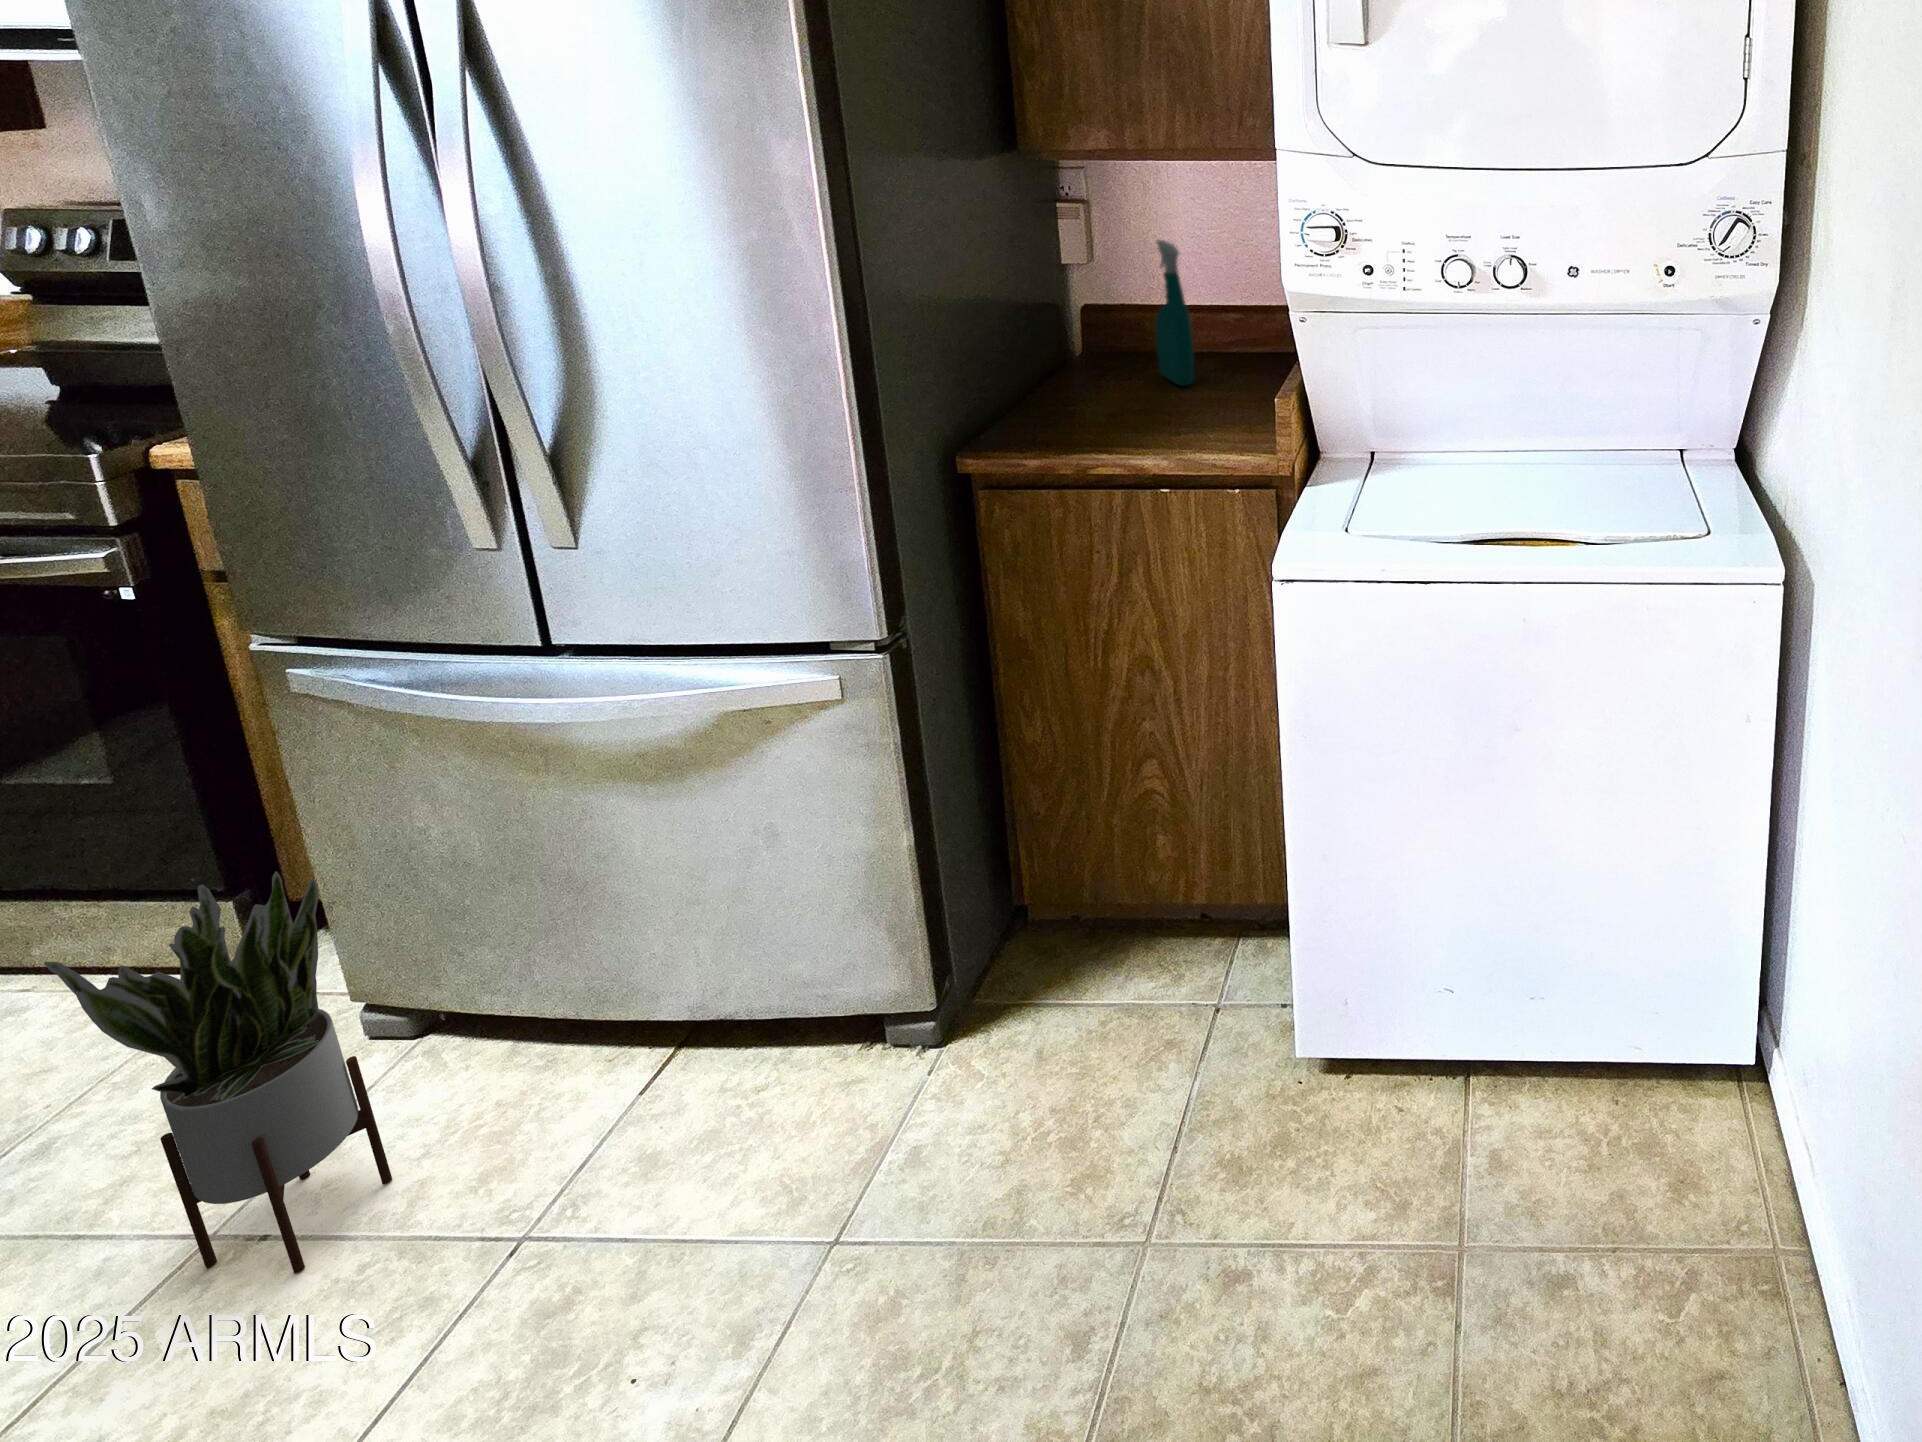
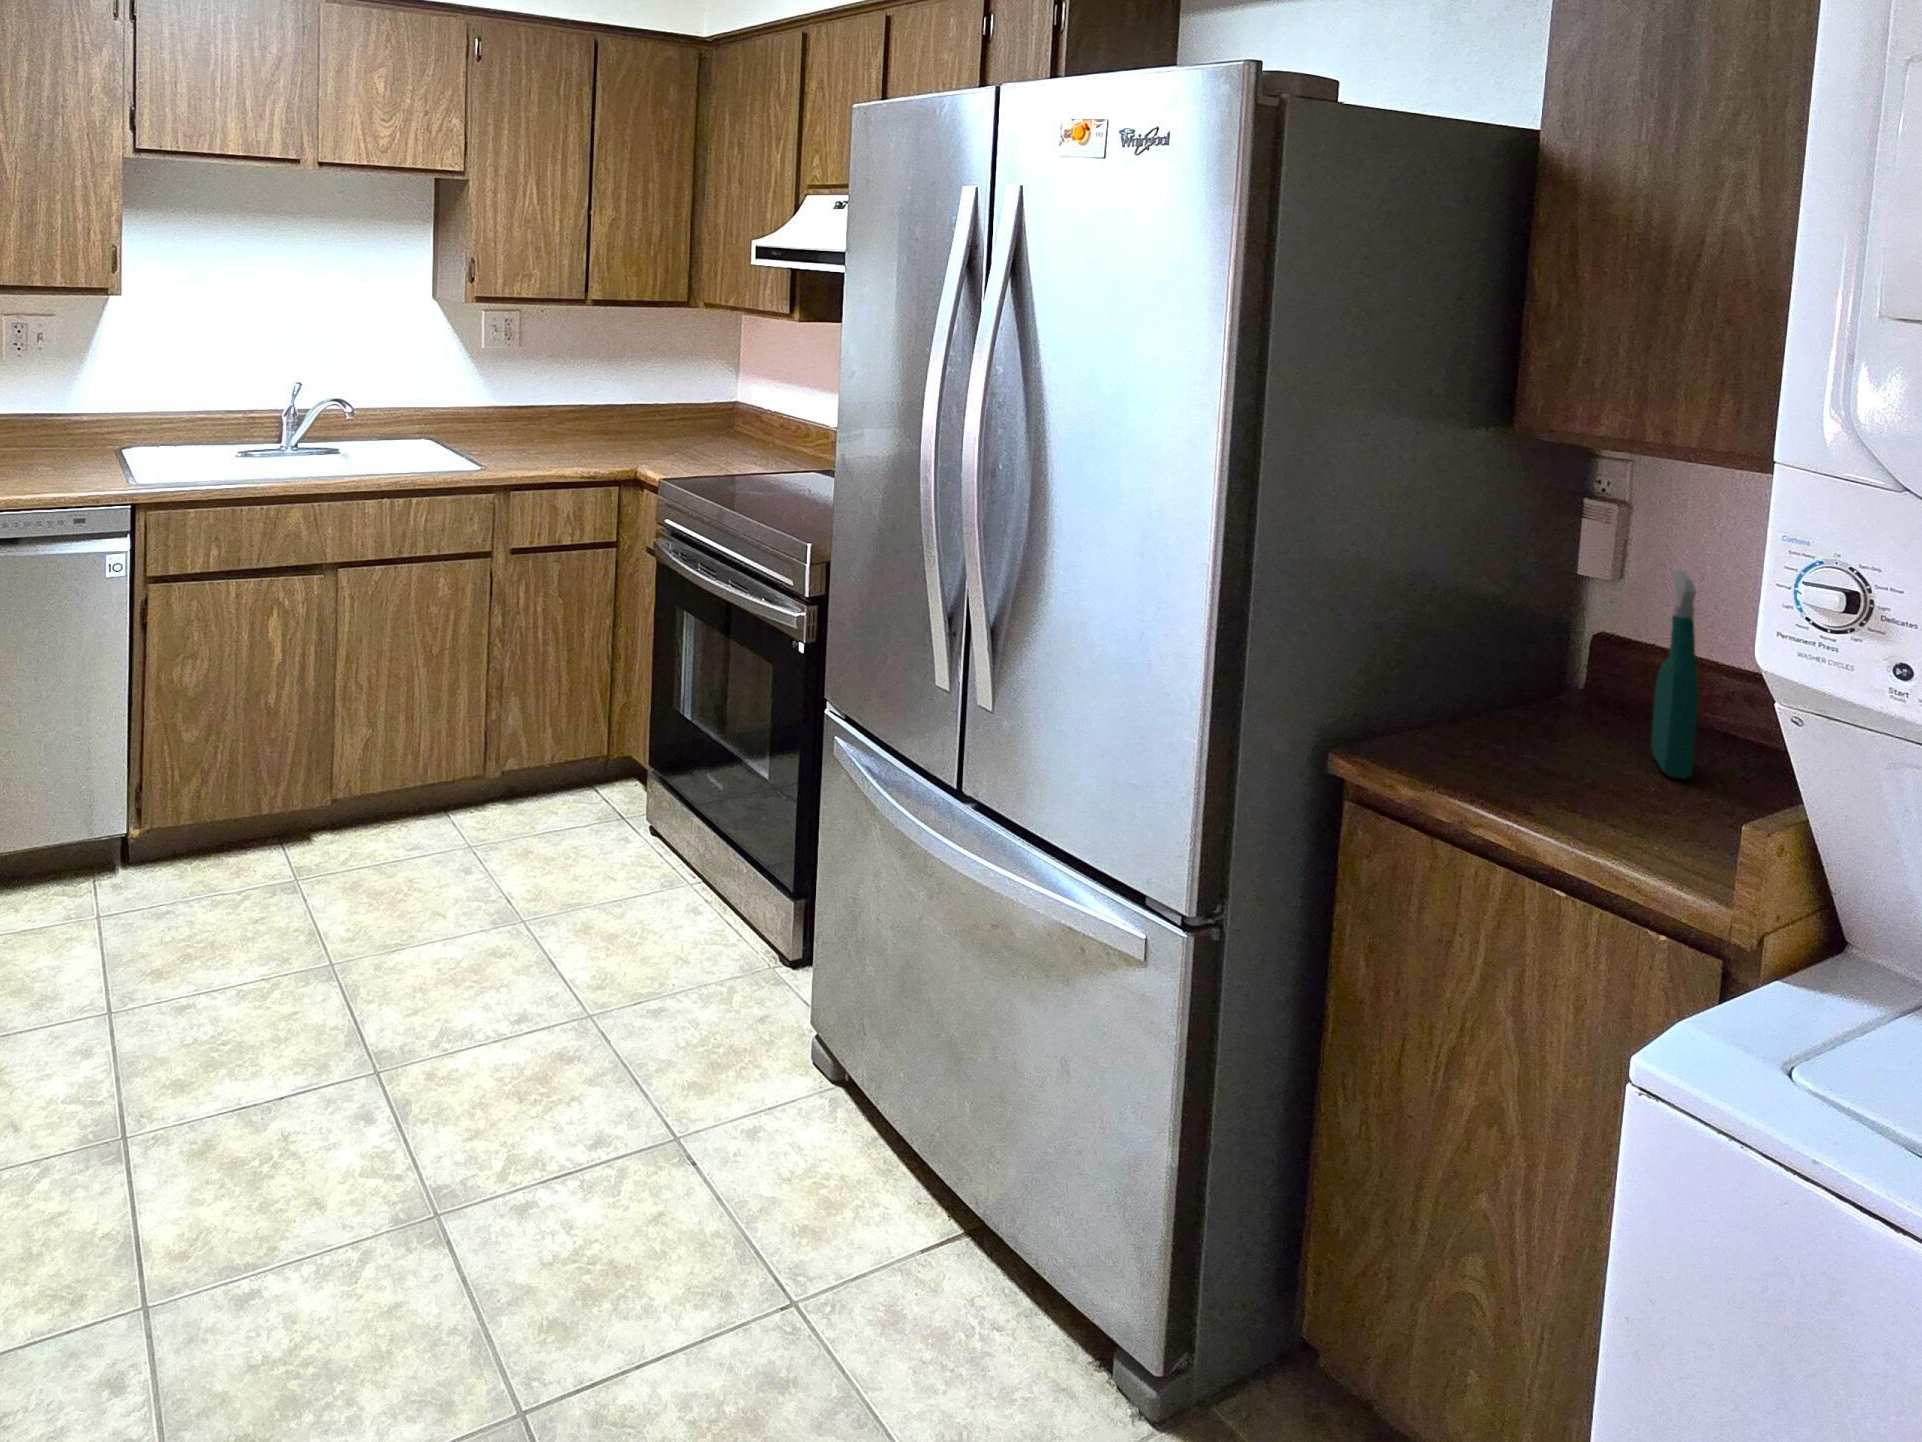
potted plant: present [44,872,392,1273] -> none [656,858,794,1201]

